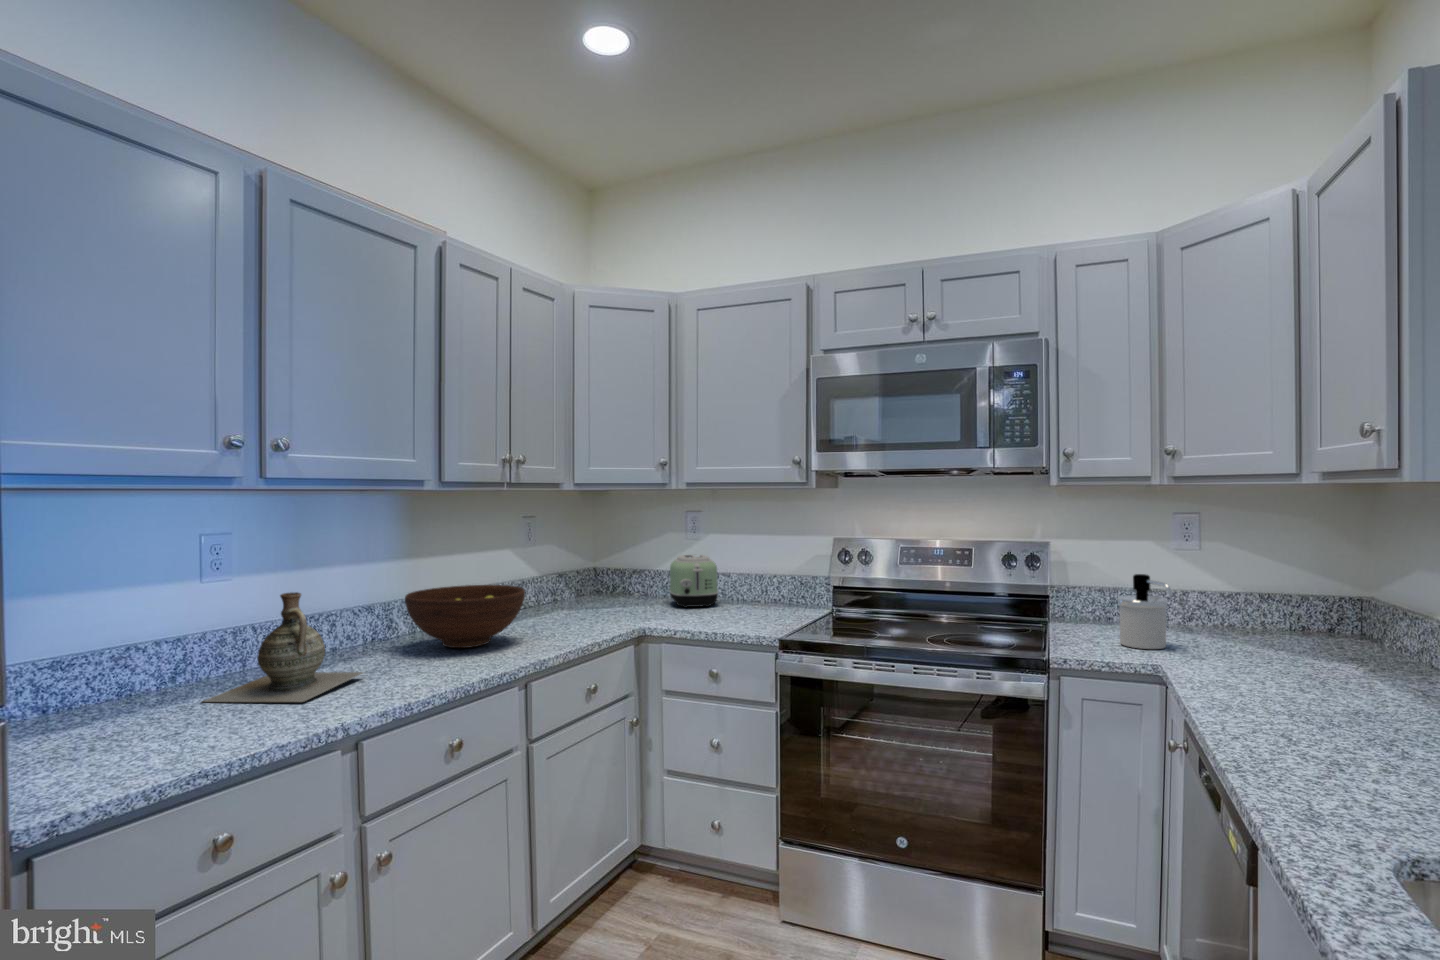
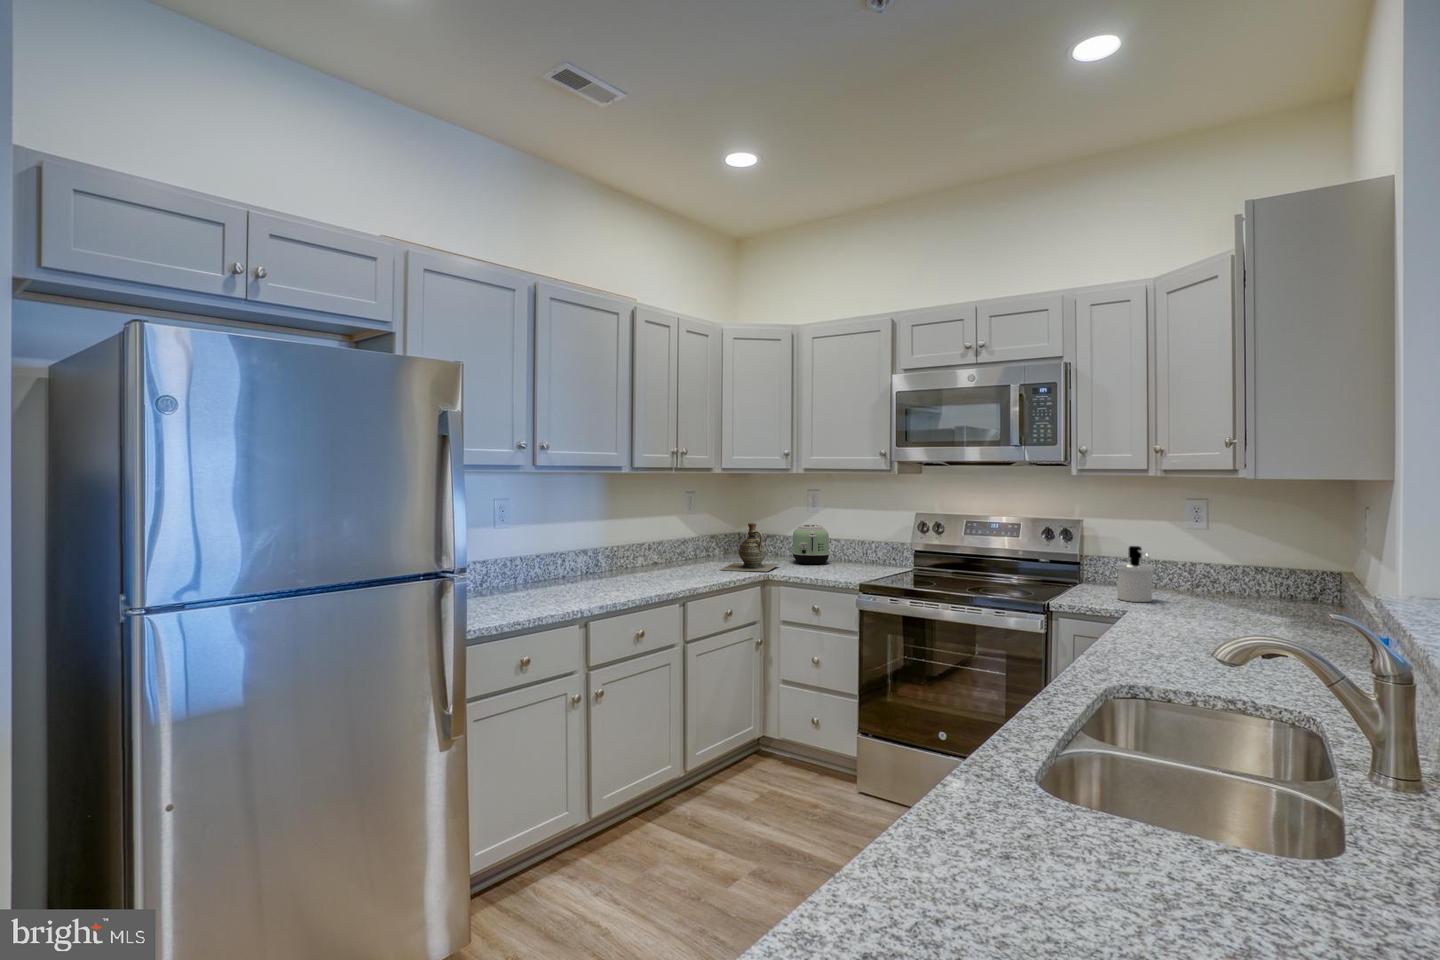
fruit bowl: present [405,585,525,648] -> none [608,539,684,580]
ceramic jug: present [203,592,362,702] -> present [721,523,779,571]

